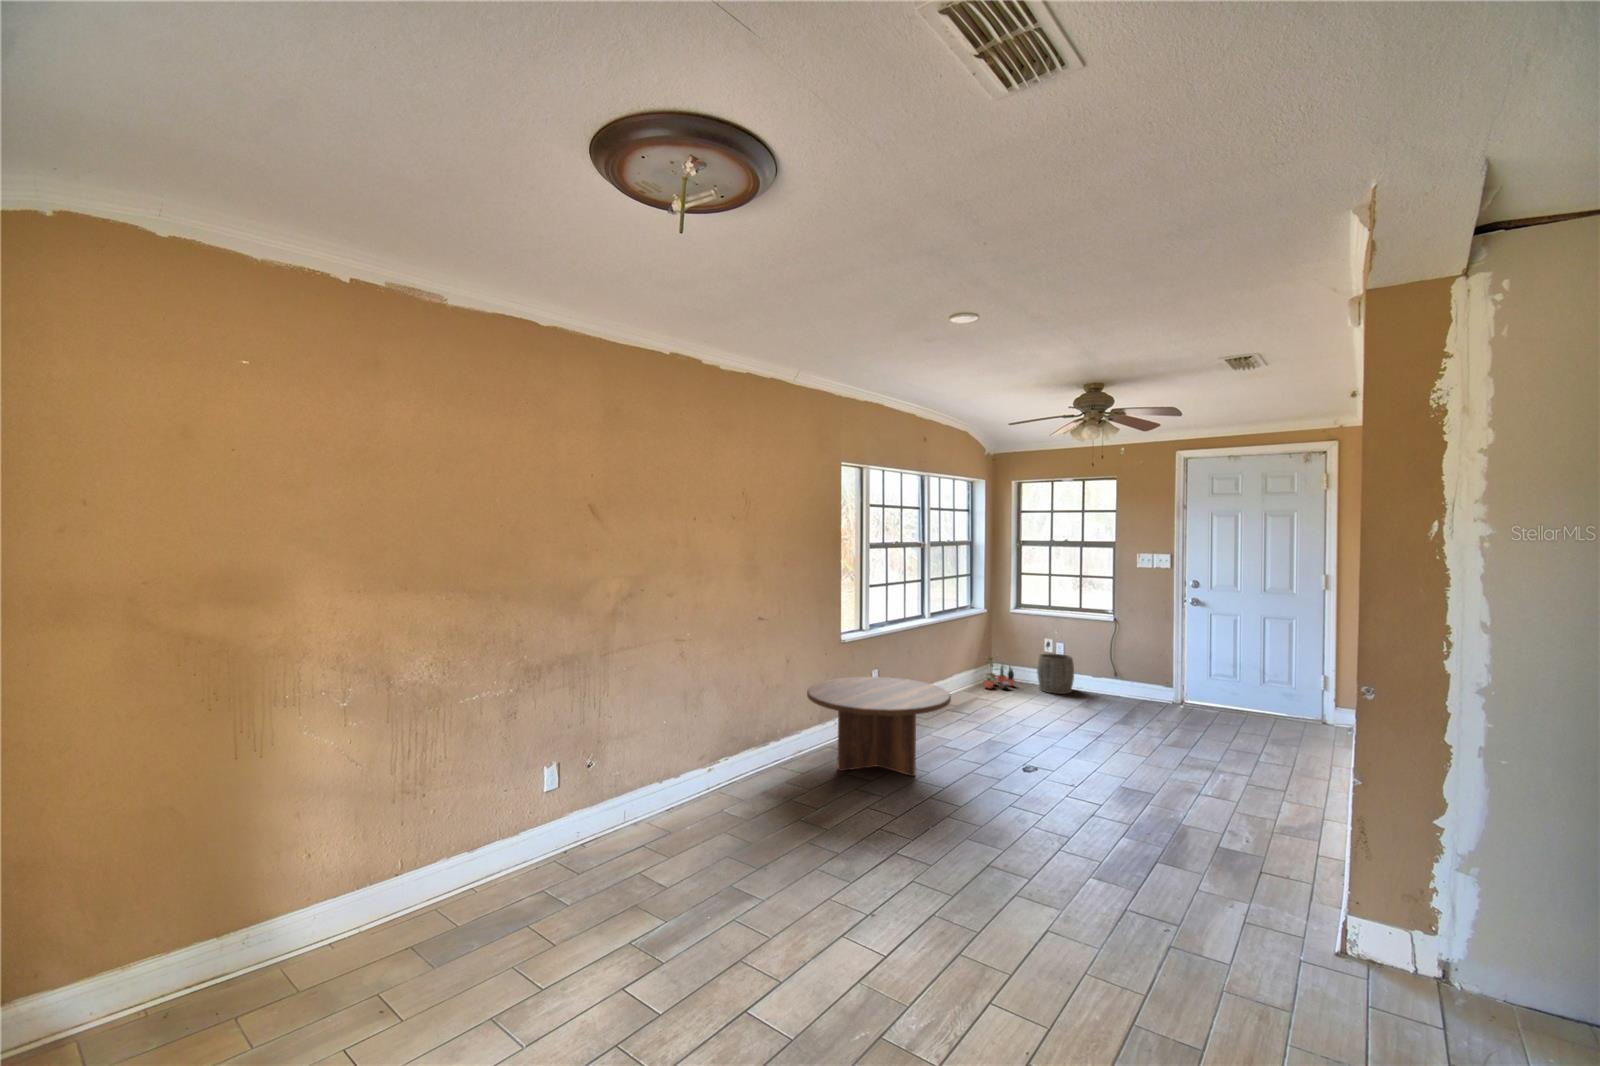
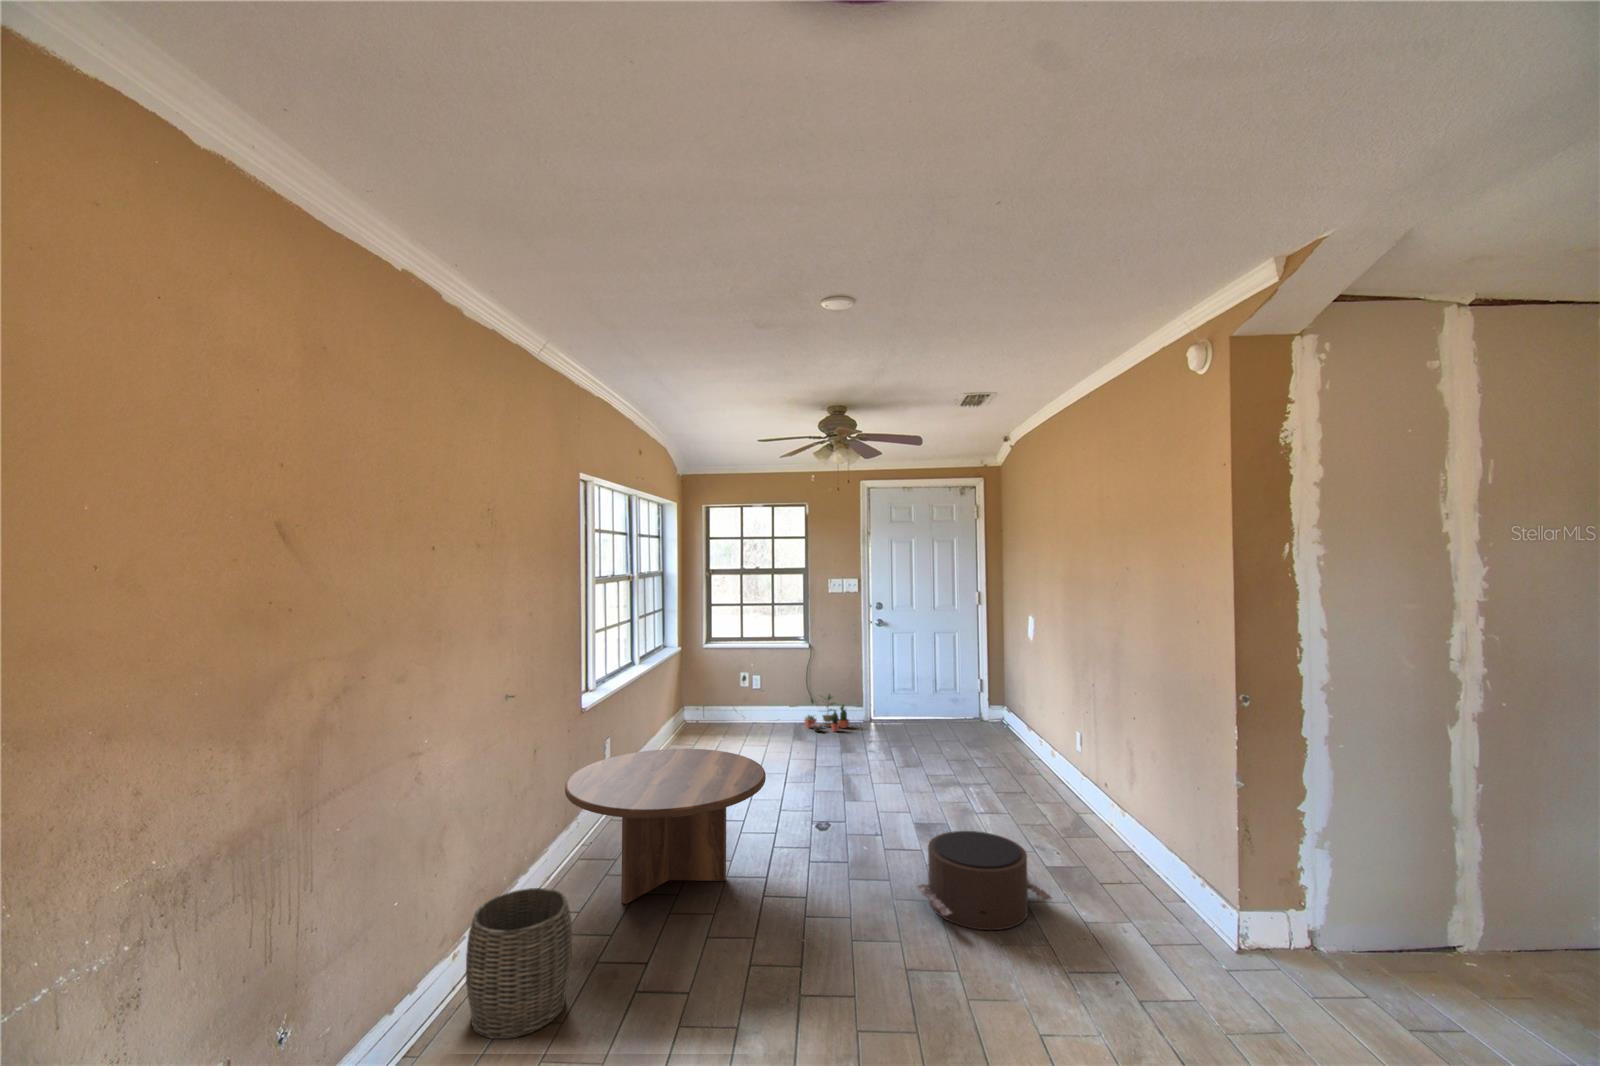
woven basket: present [1037,653,1074,694] -> present [466,888,572,1039]
potted plant: present [983,657,1015,689] -> present [804,694,849,732]
pouf: none [1040,779,1160,863] -> present [918,831,1052,930]

